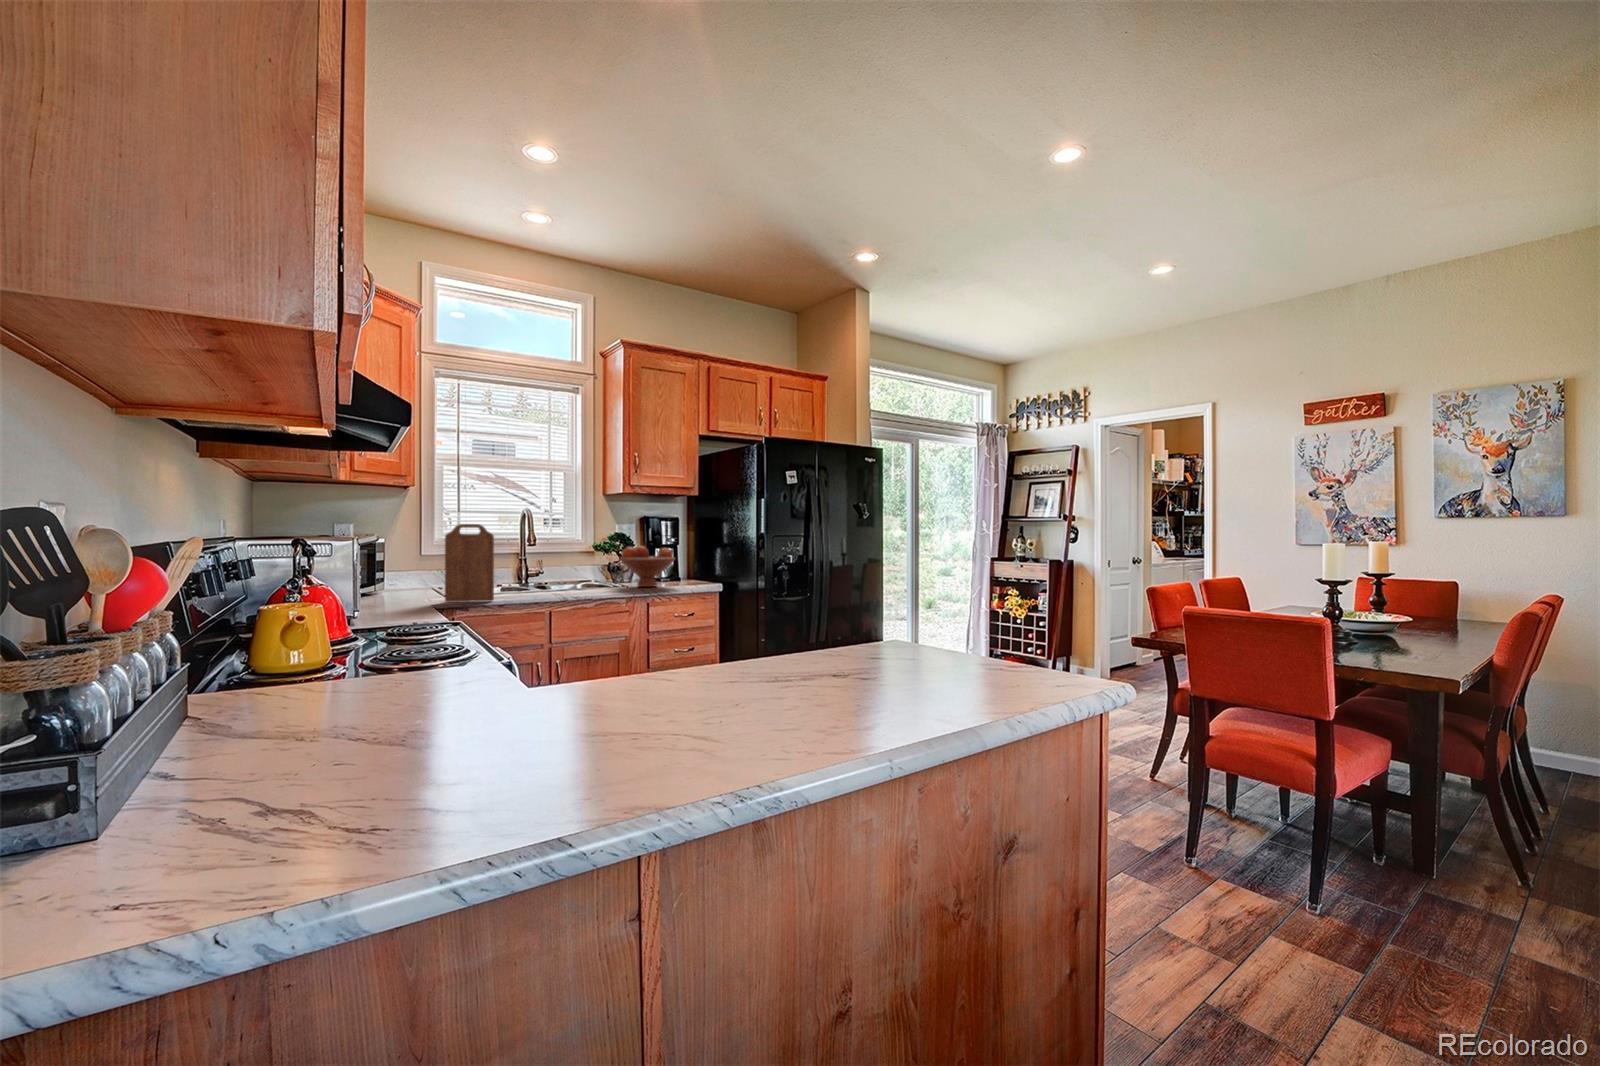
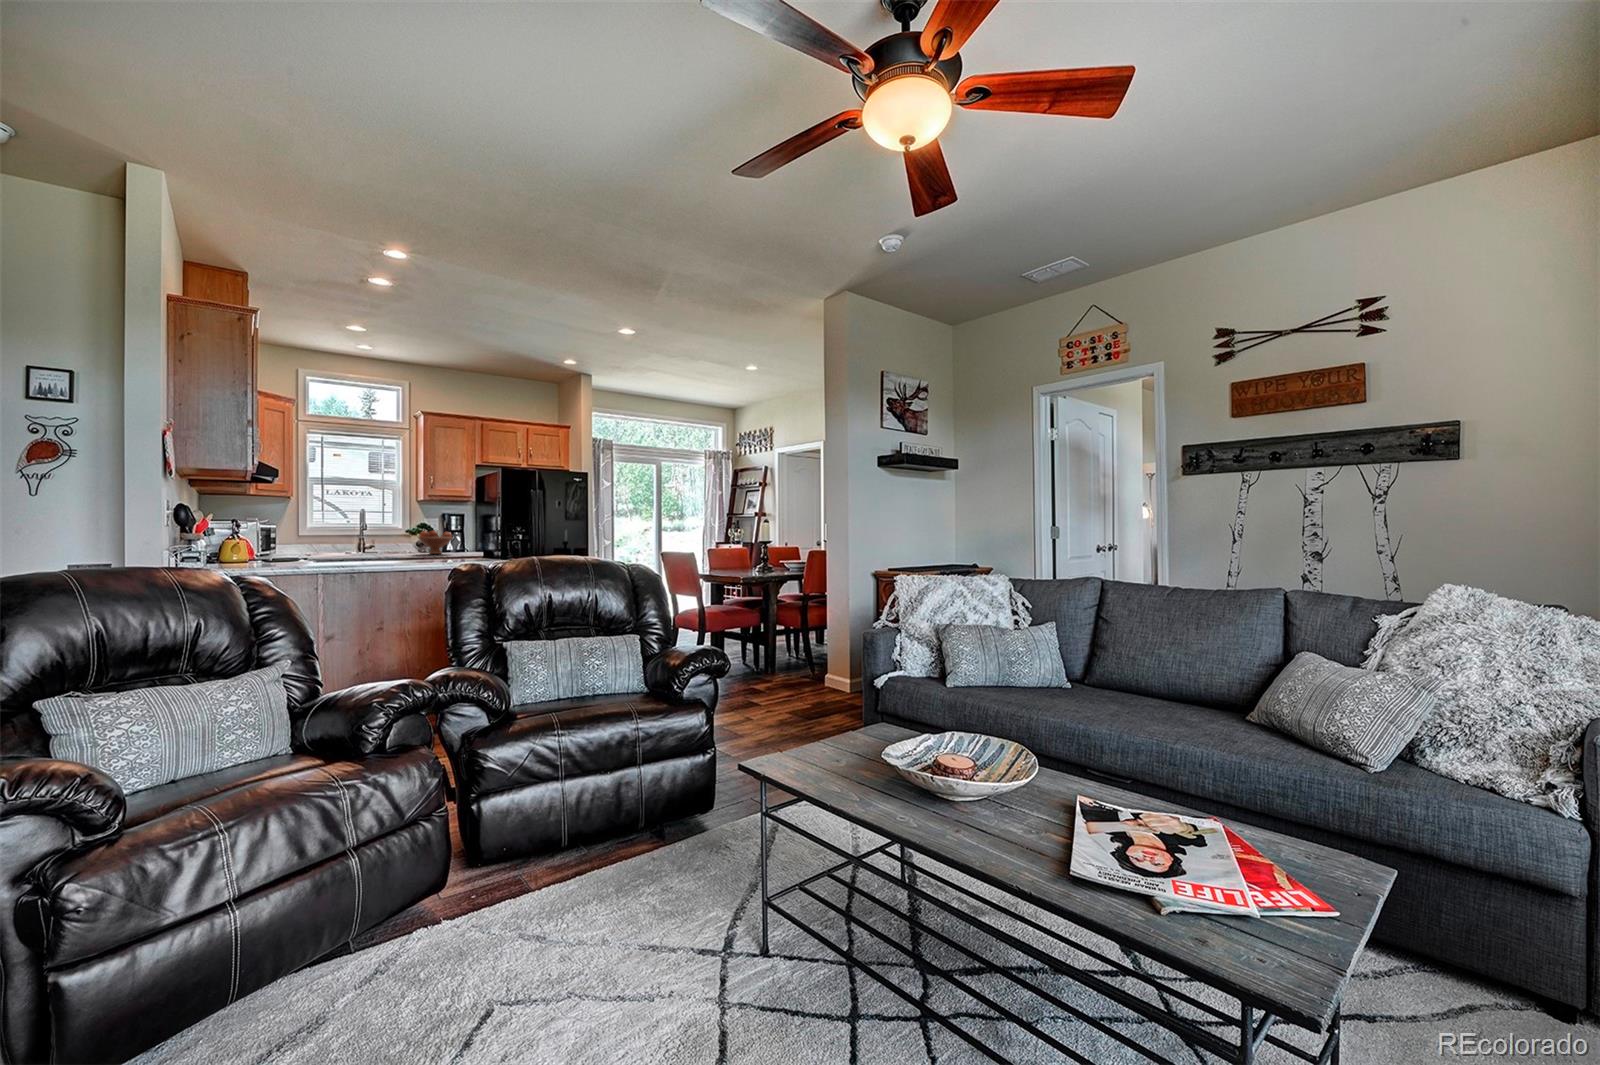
cutting board: present [445,524,494,602] -> none [308,517,336,558]

